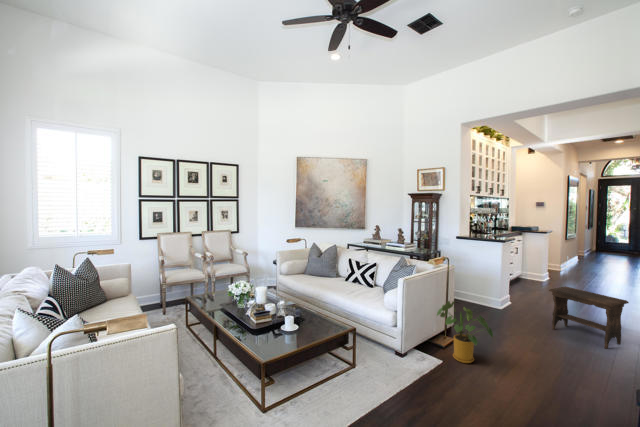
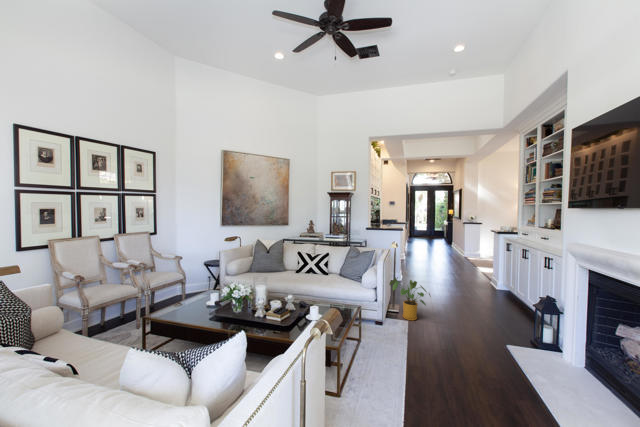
footstool: present [549,286,629,349] -> none [427,258,466,293]

